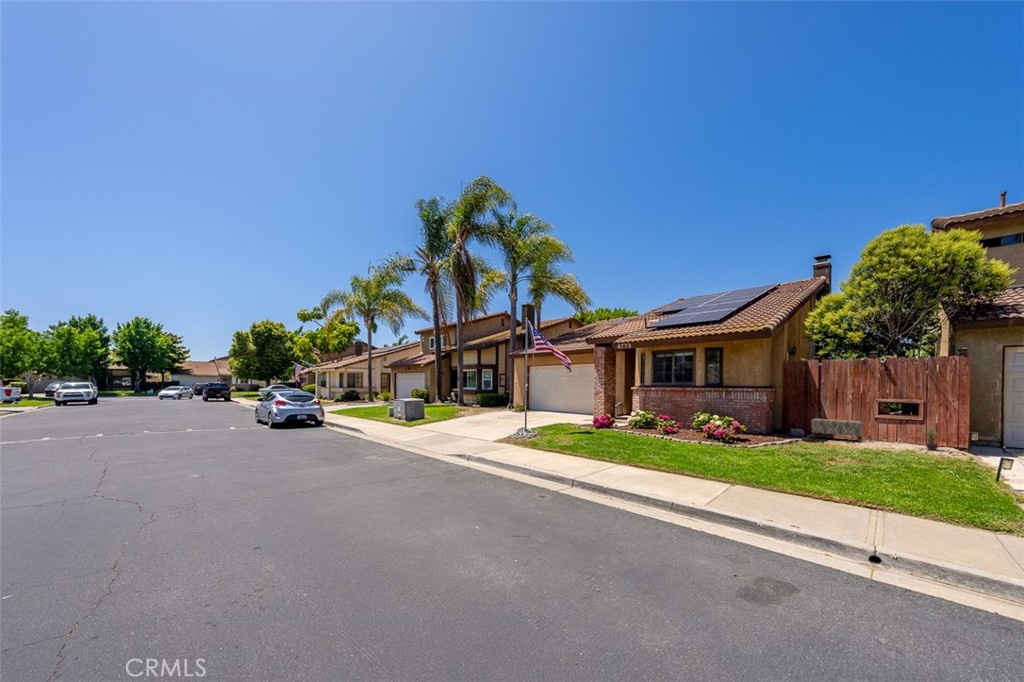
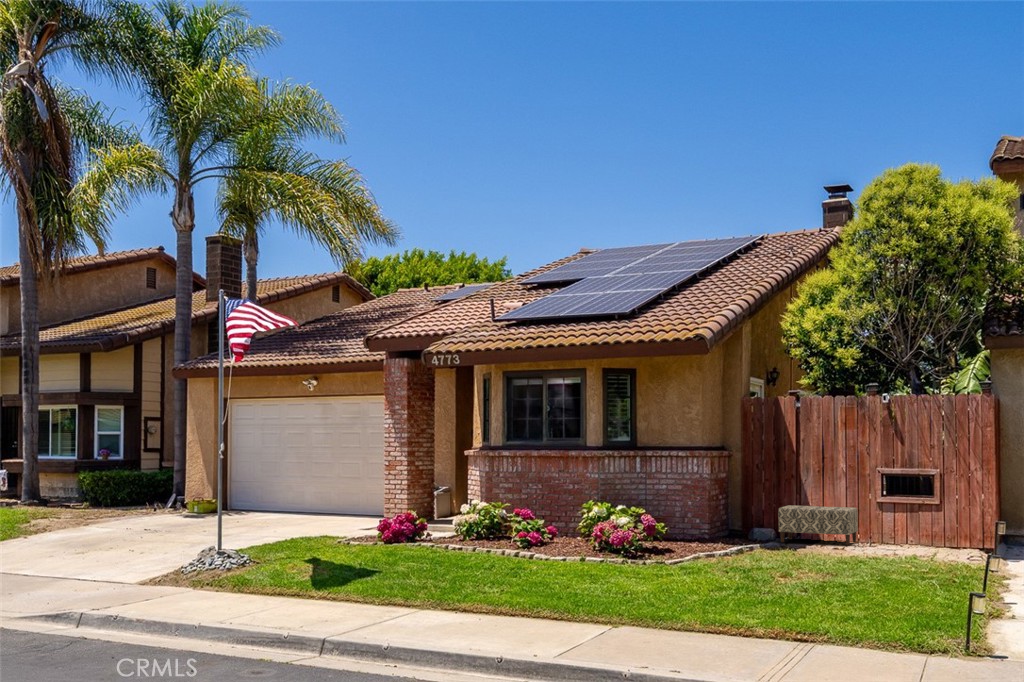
decorative plant: present [925,427,938,450] -> none [919,513,966,553]

